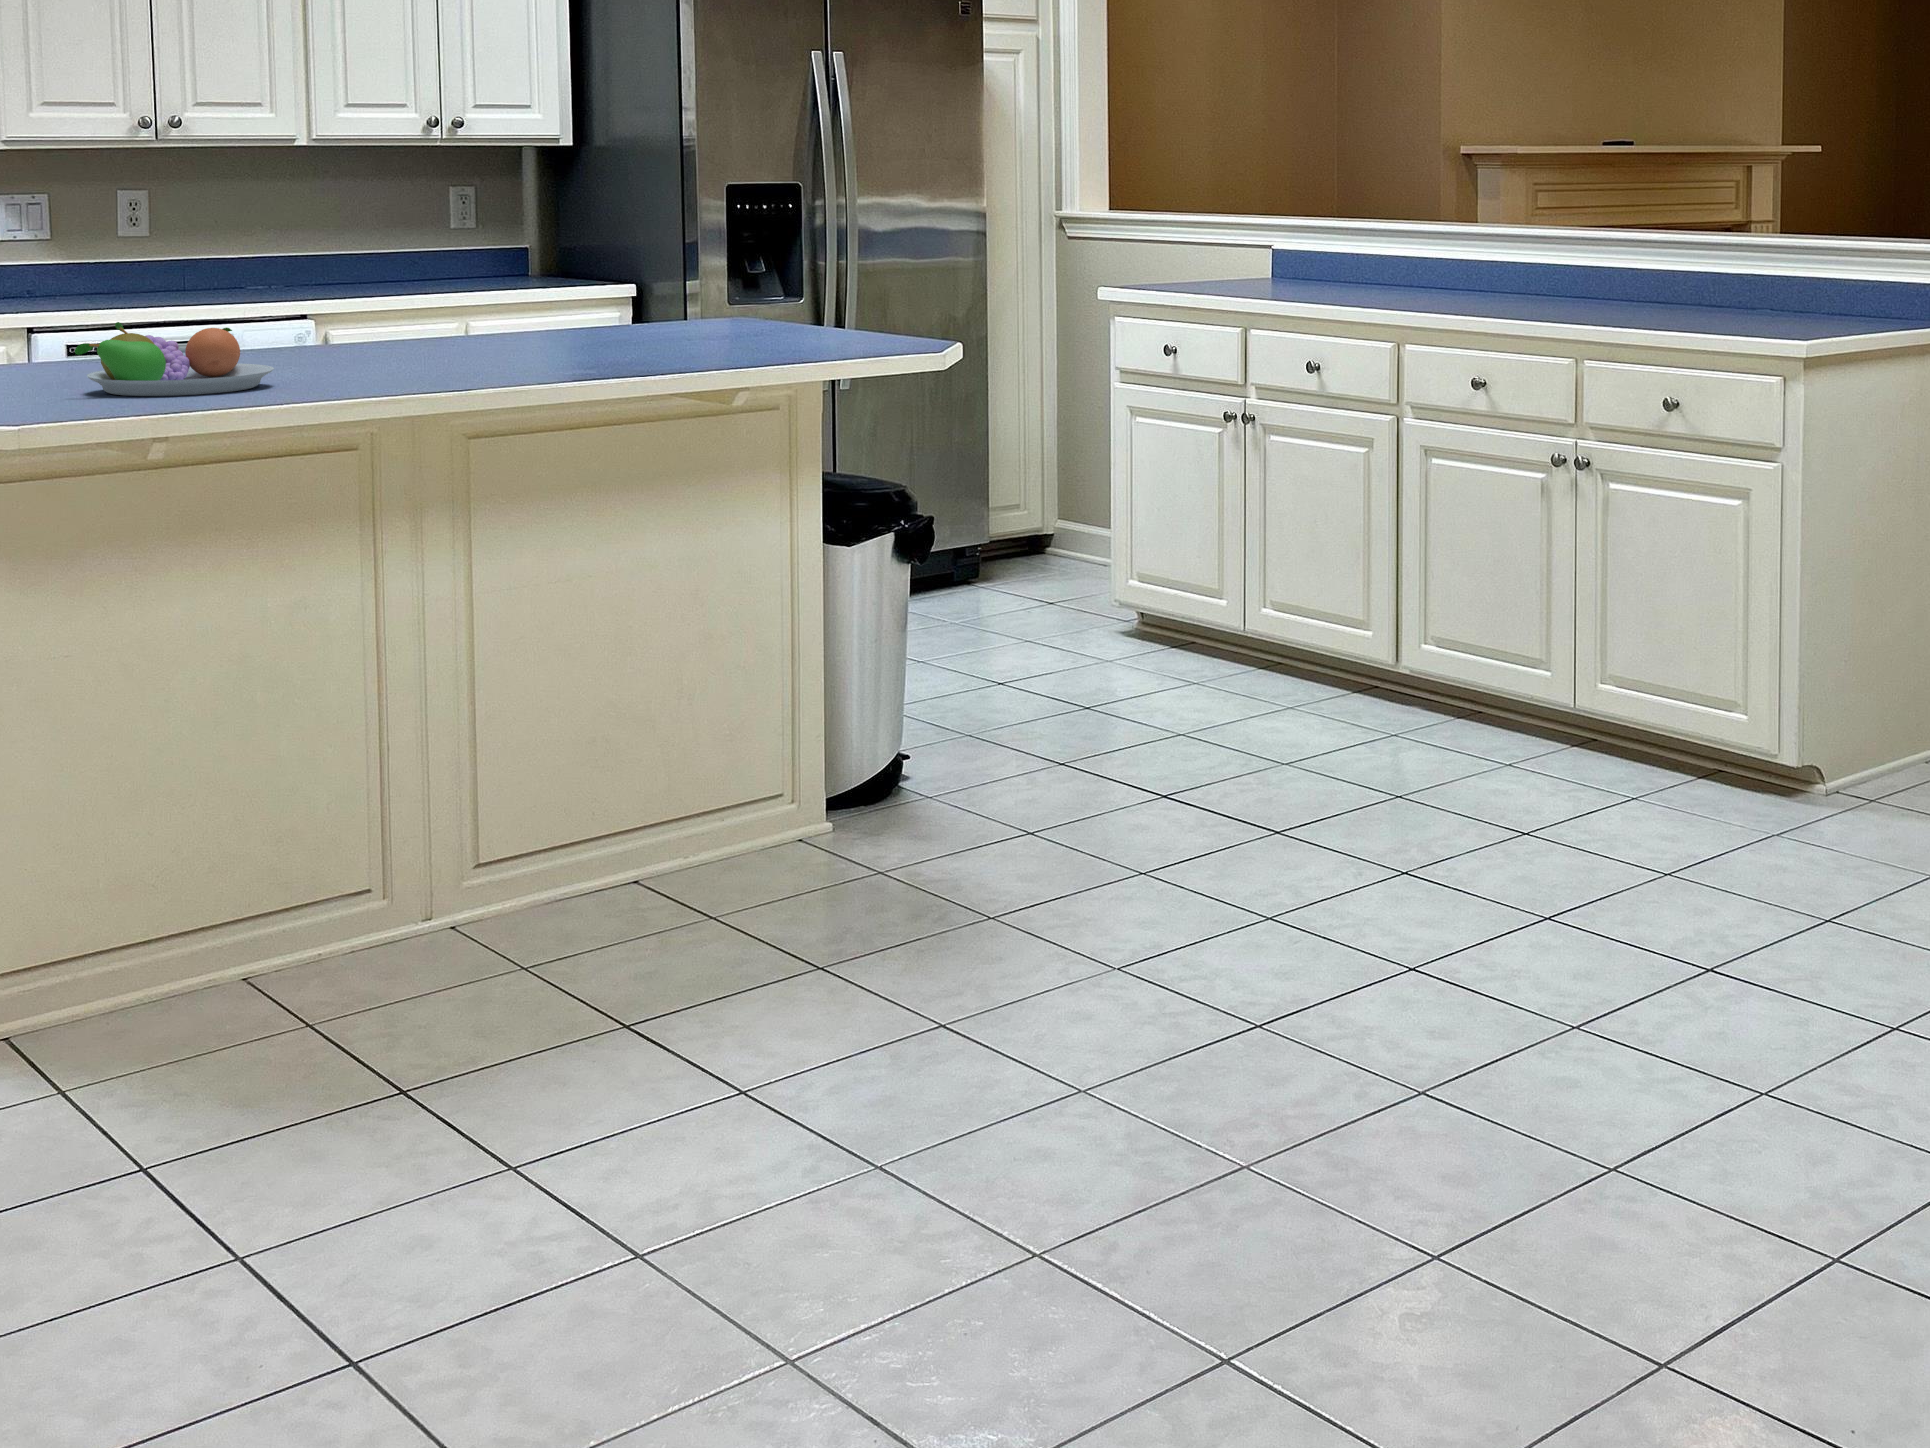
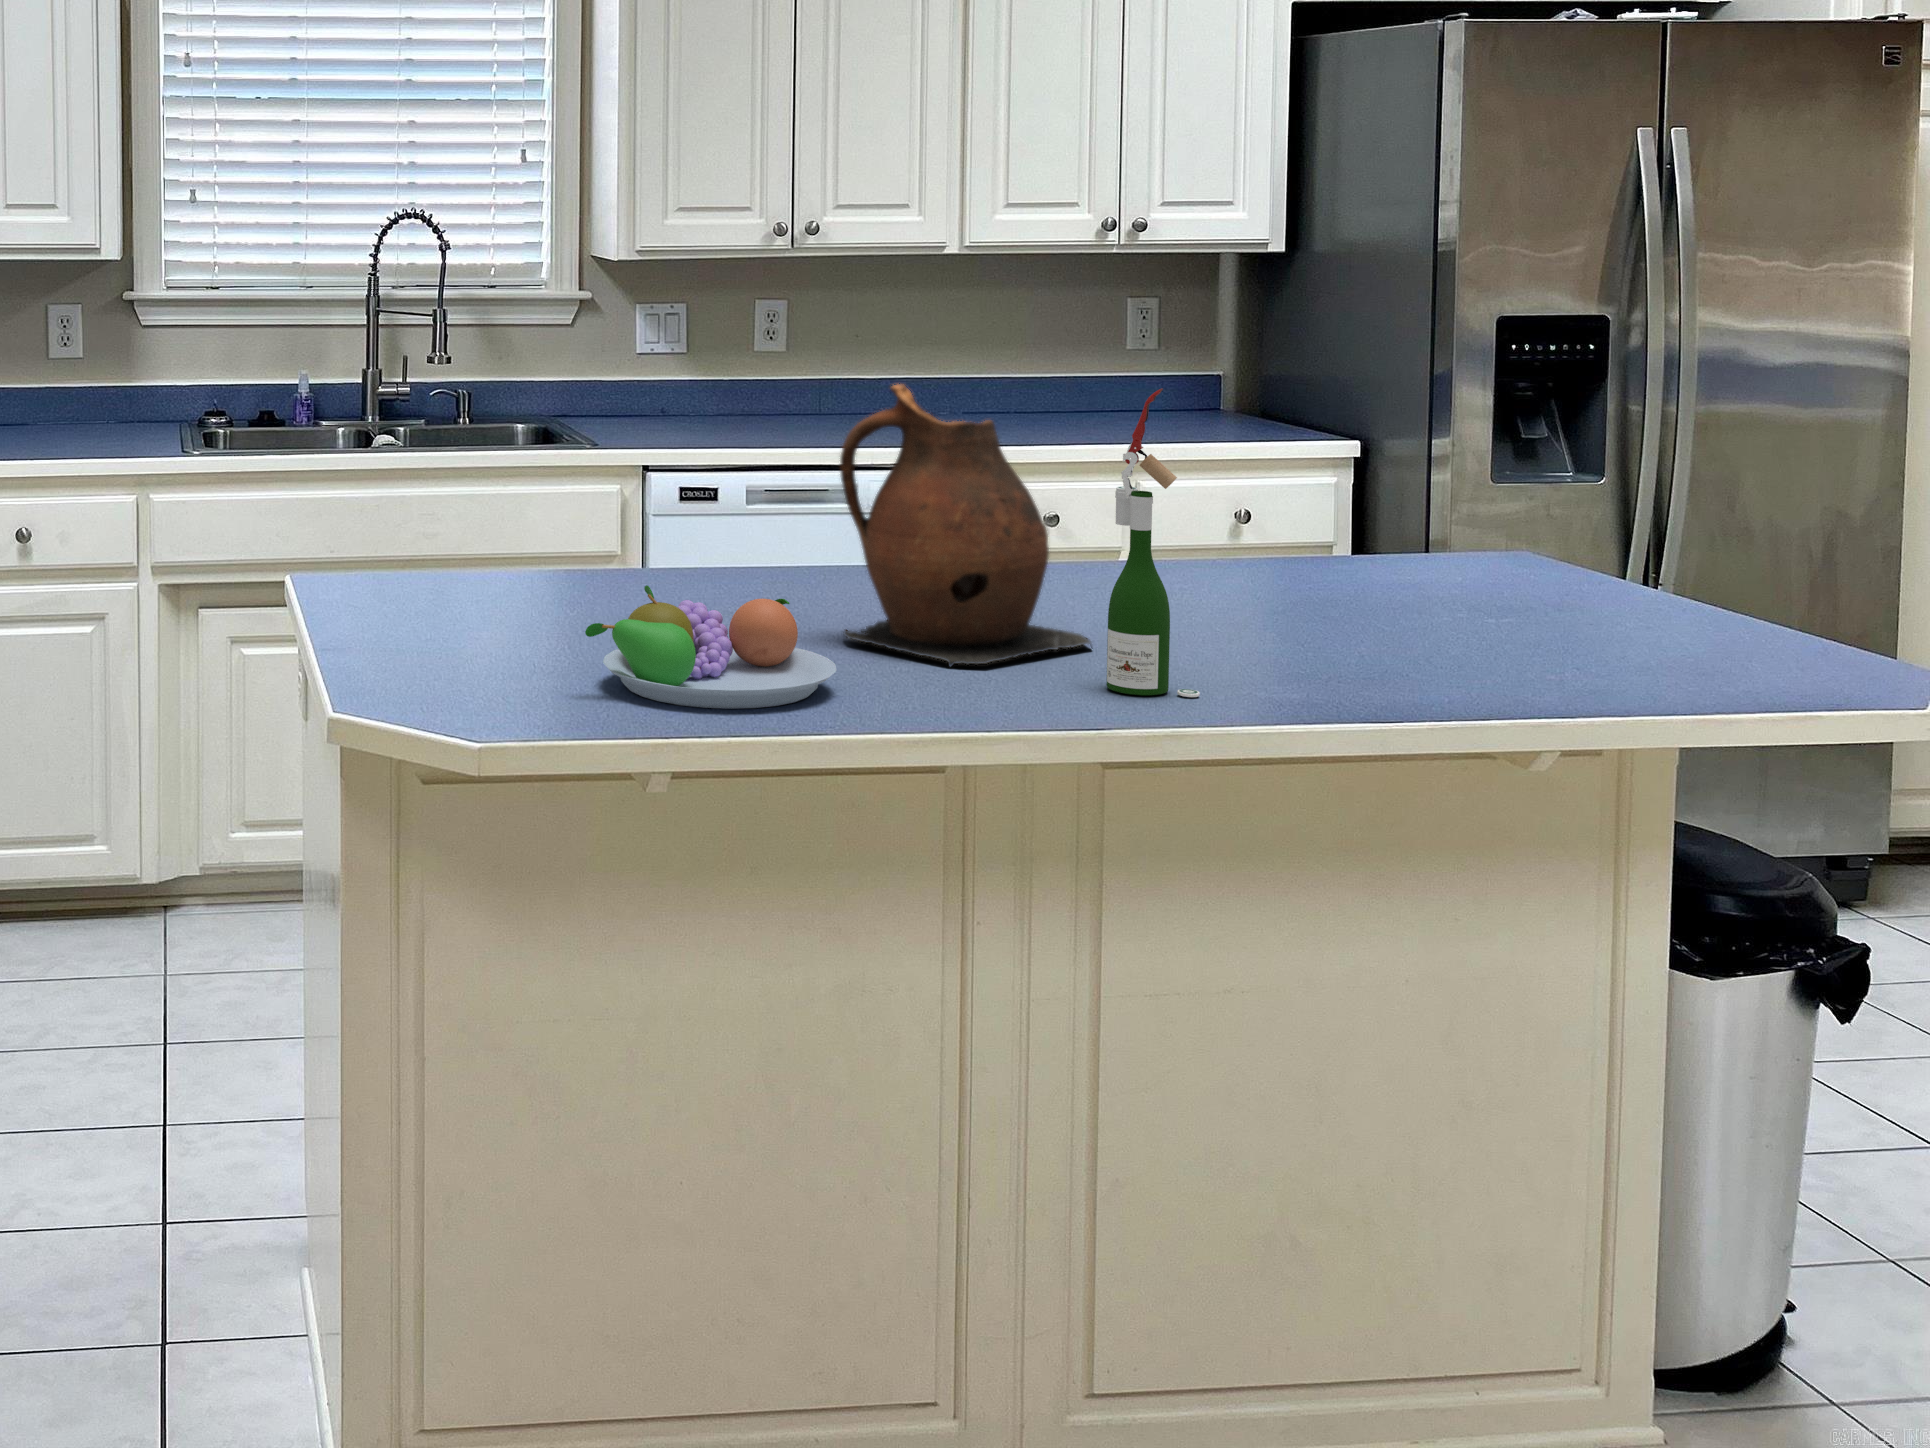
wine bottle: none [466,169,529,373] -> present [1106,389,1200,697]
ceramic pitcher: none [258,184,453,374] -> present [840,384,1091,667]

